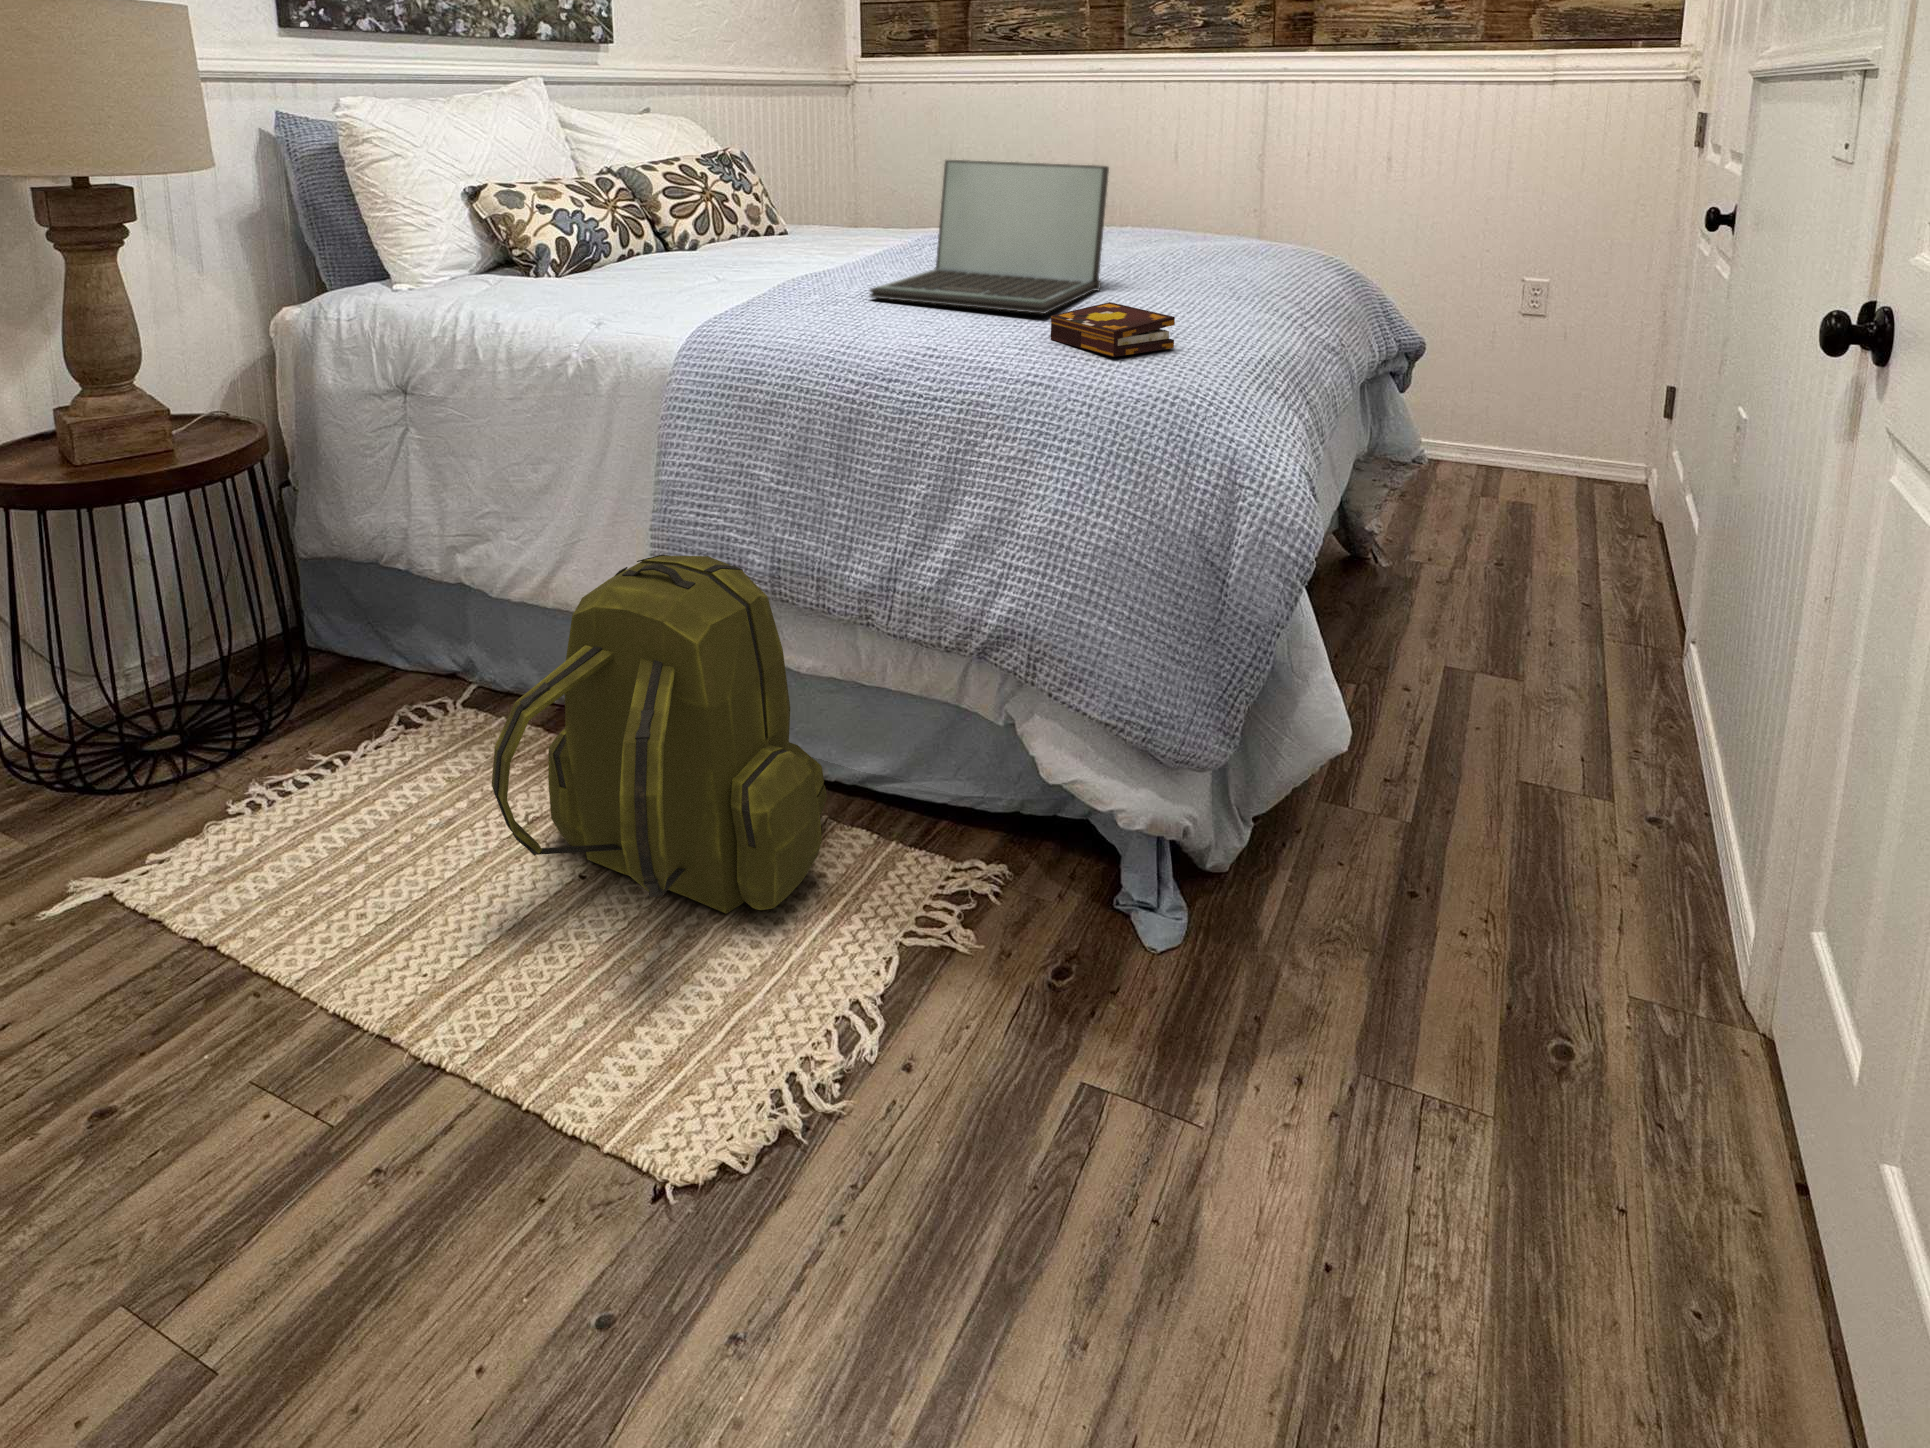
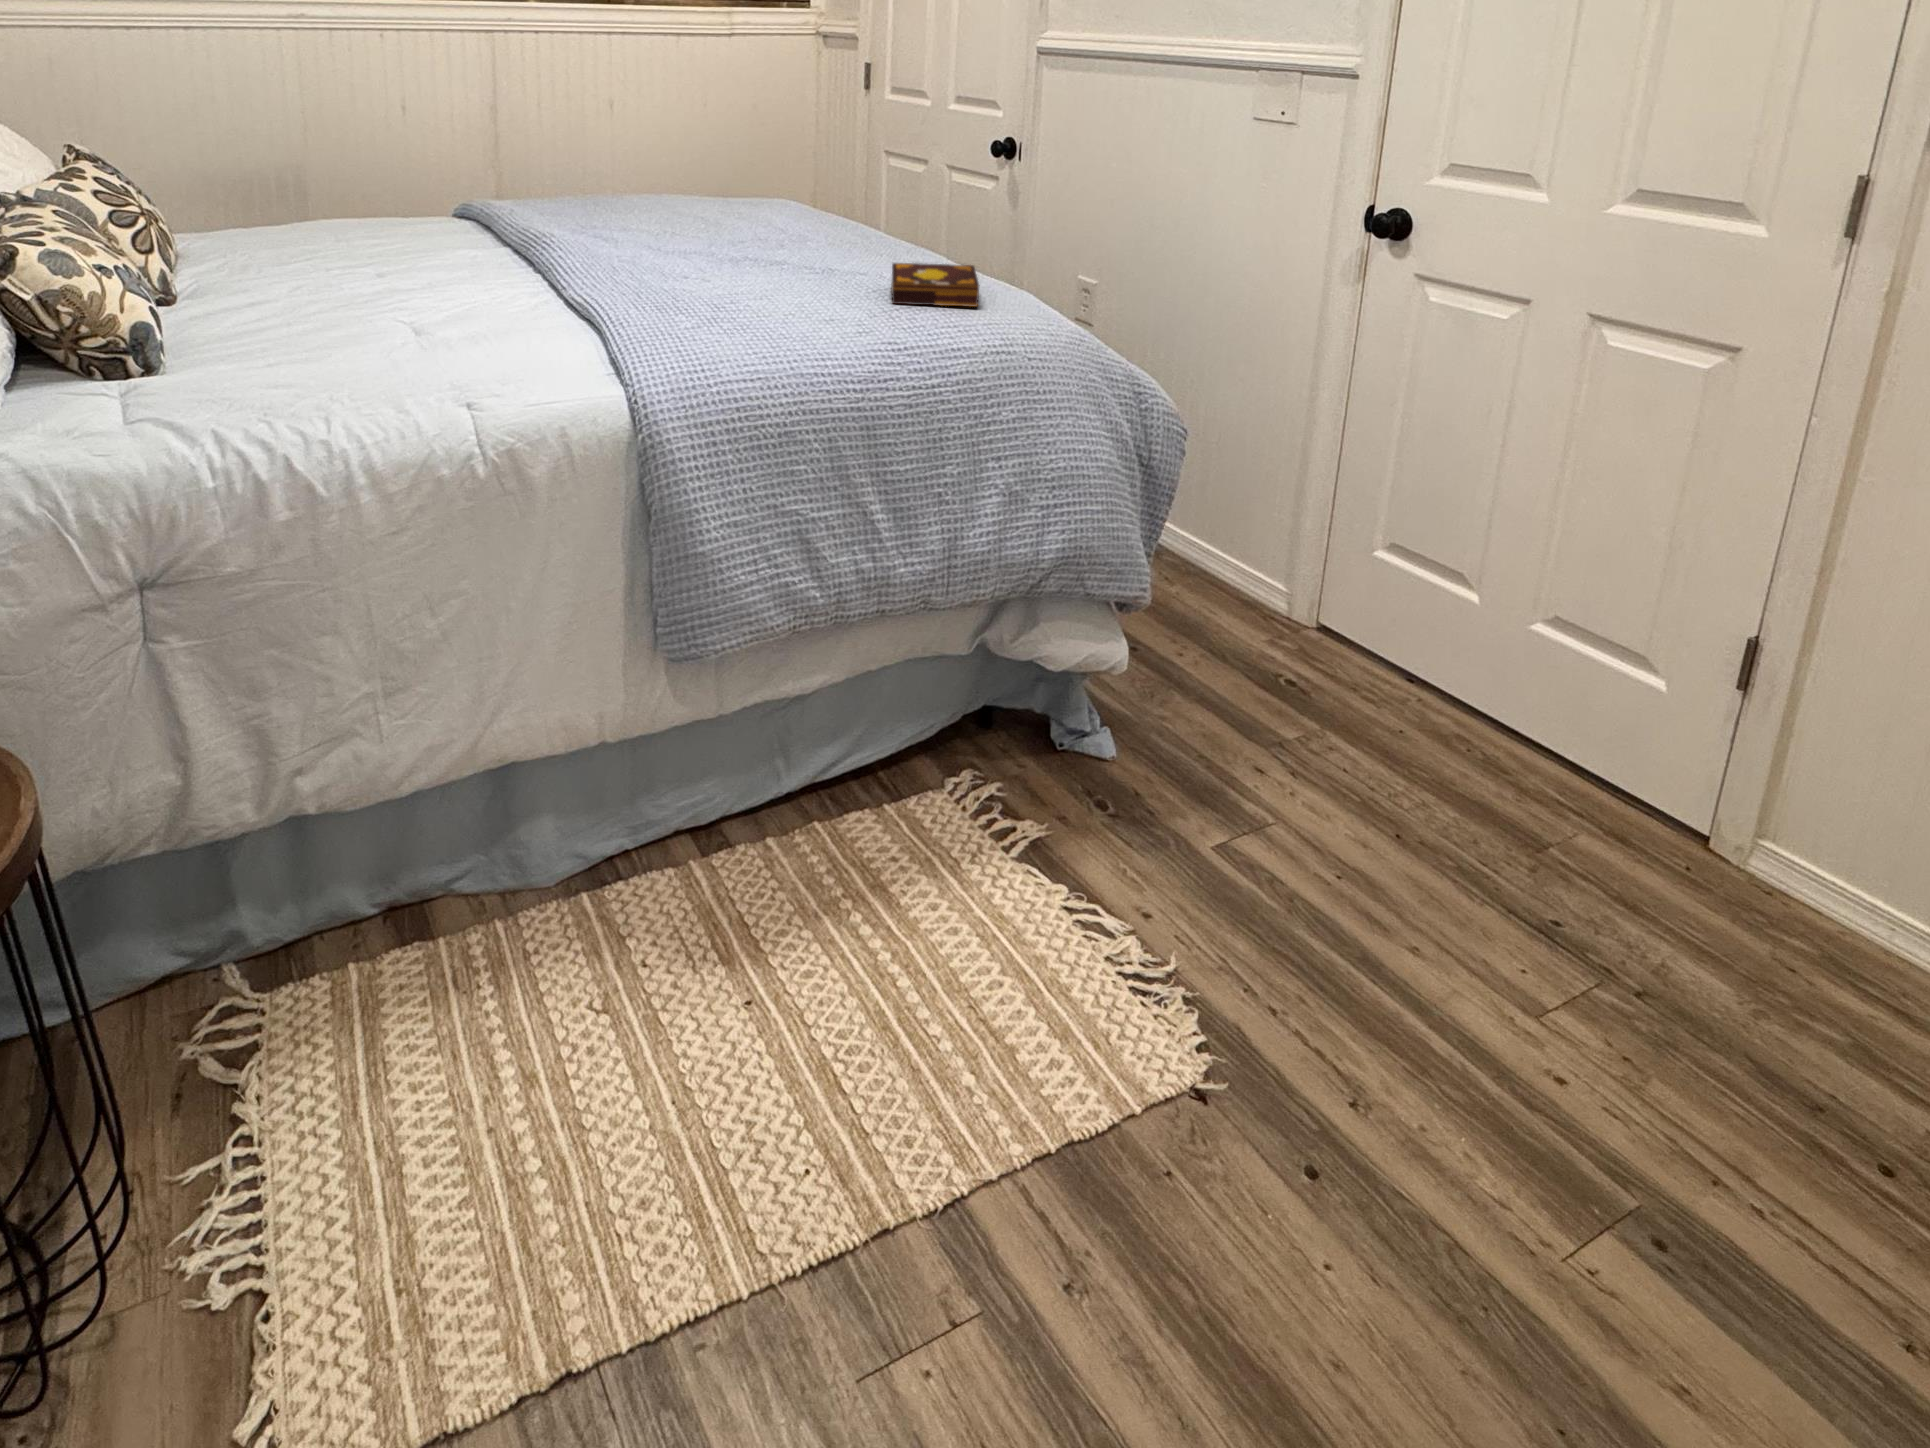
laptop: present [870,160,1109,314] -> none [589,137,832,300]
backpack: present [492,555,827,913] -> none [636,600,970,991]

